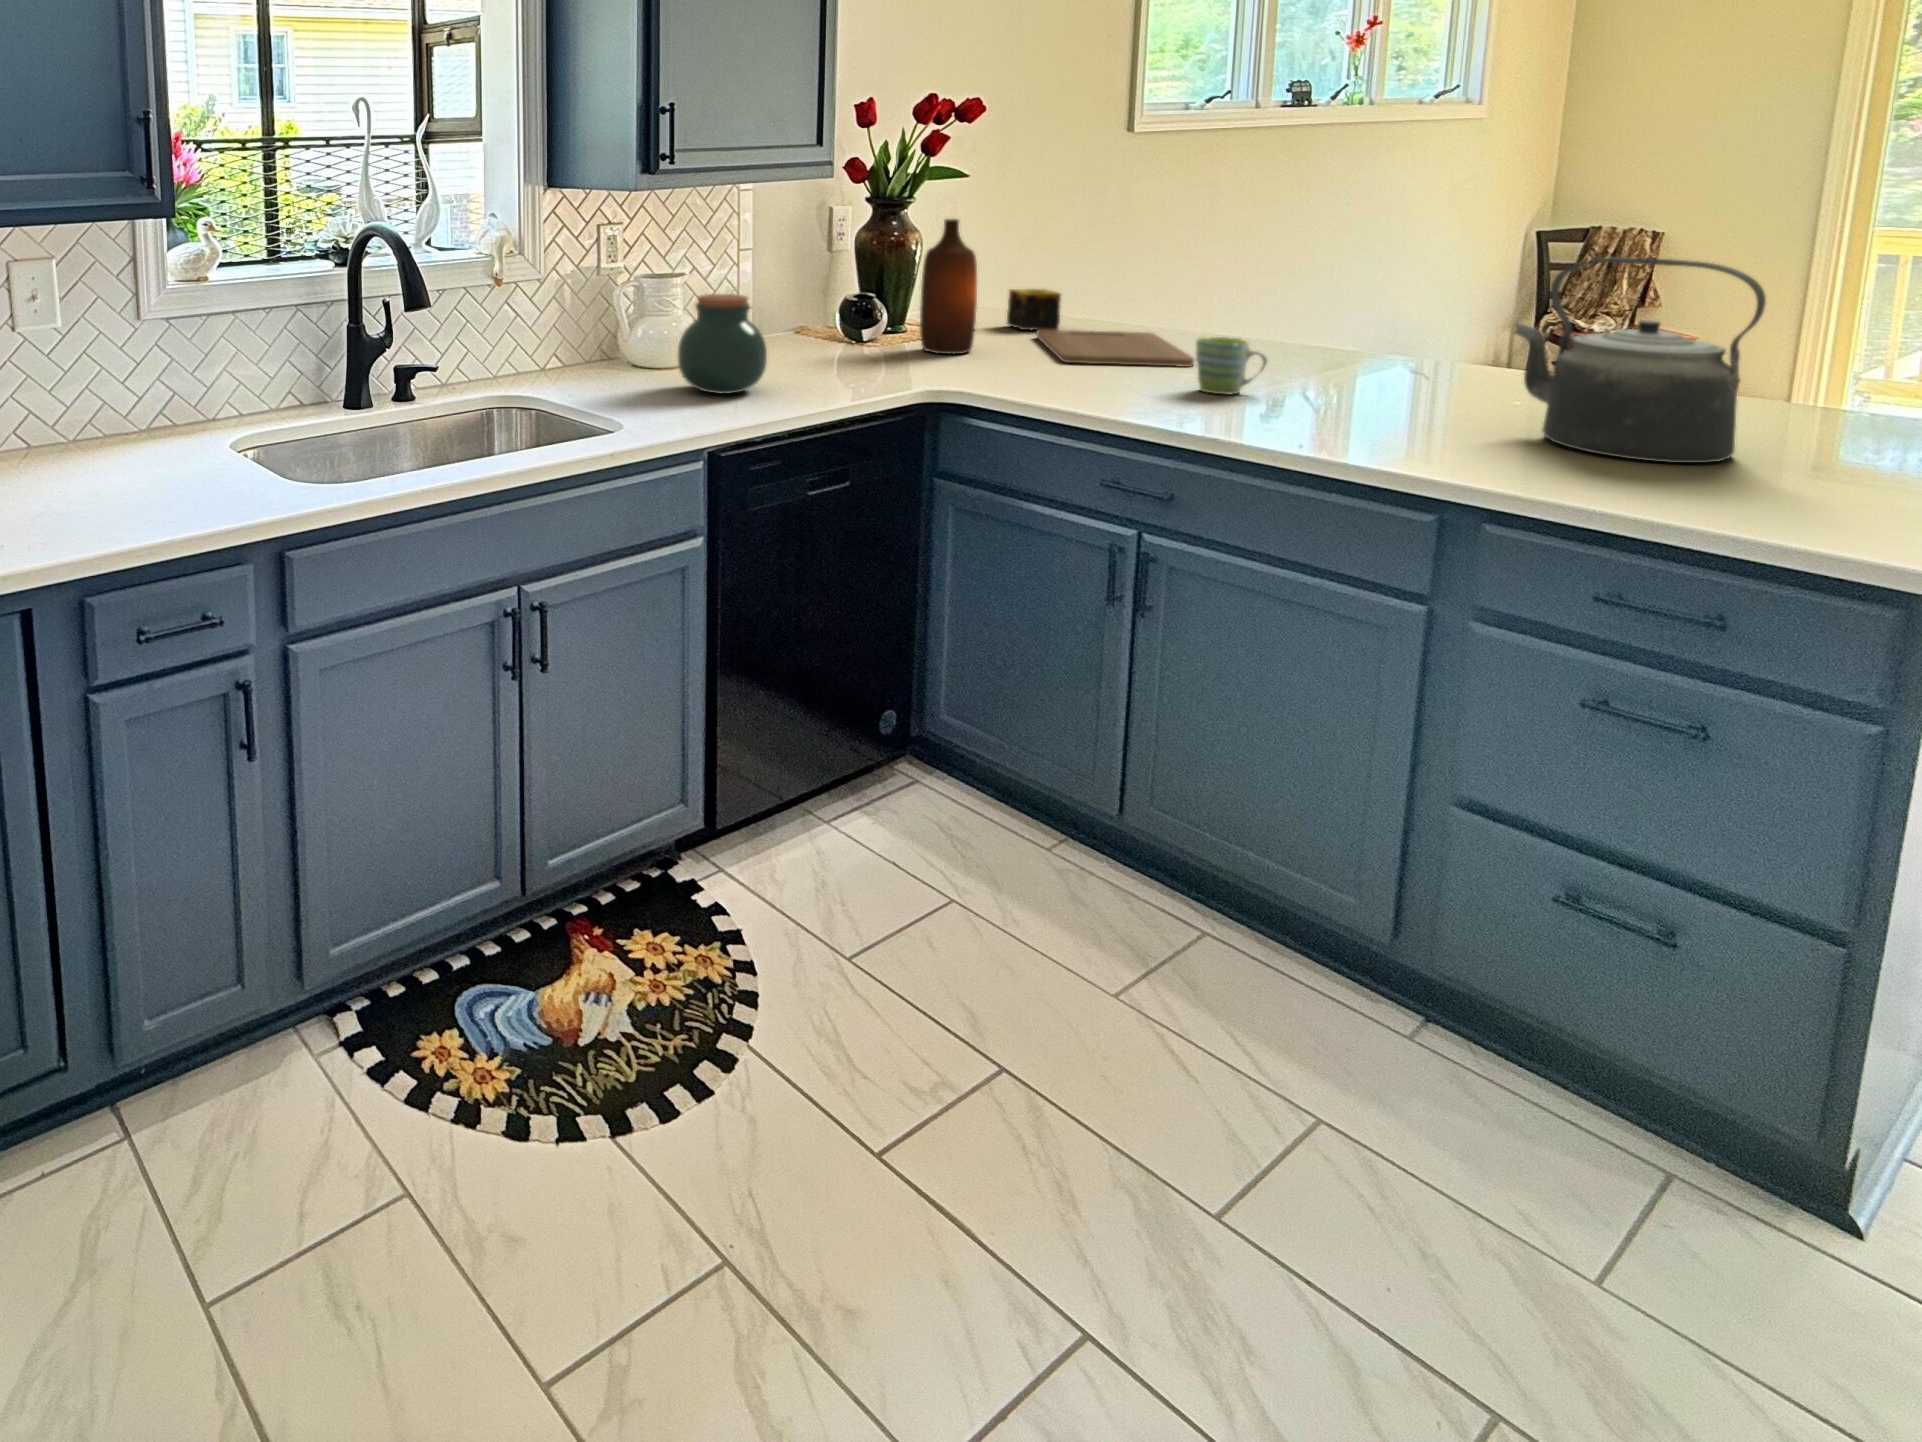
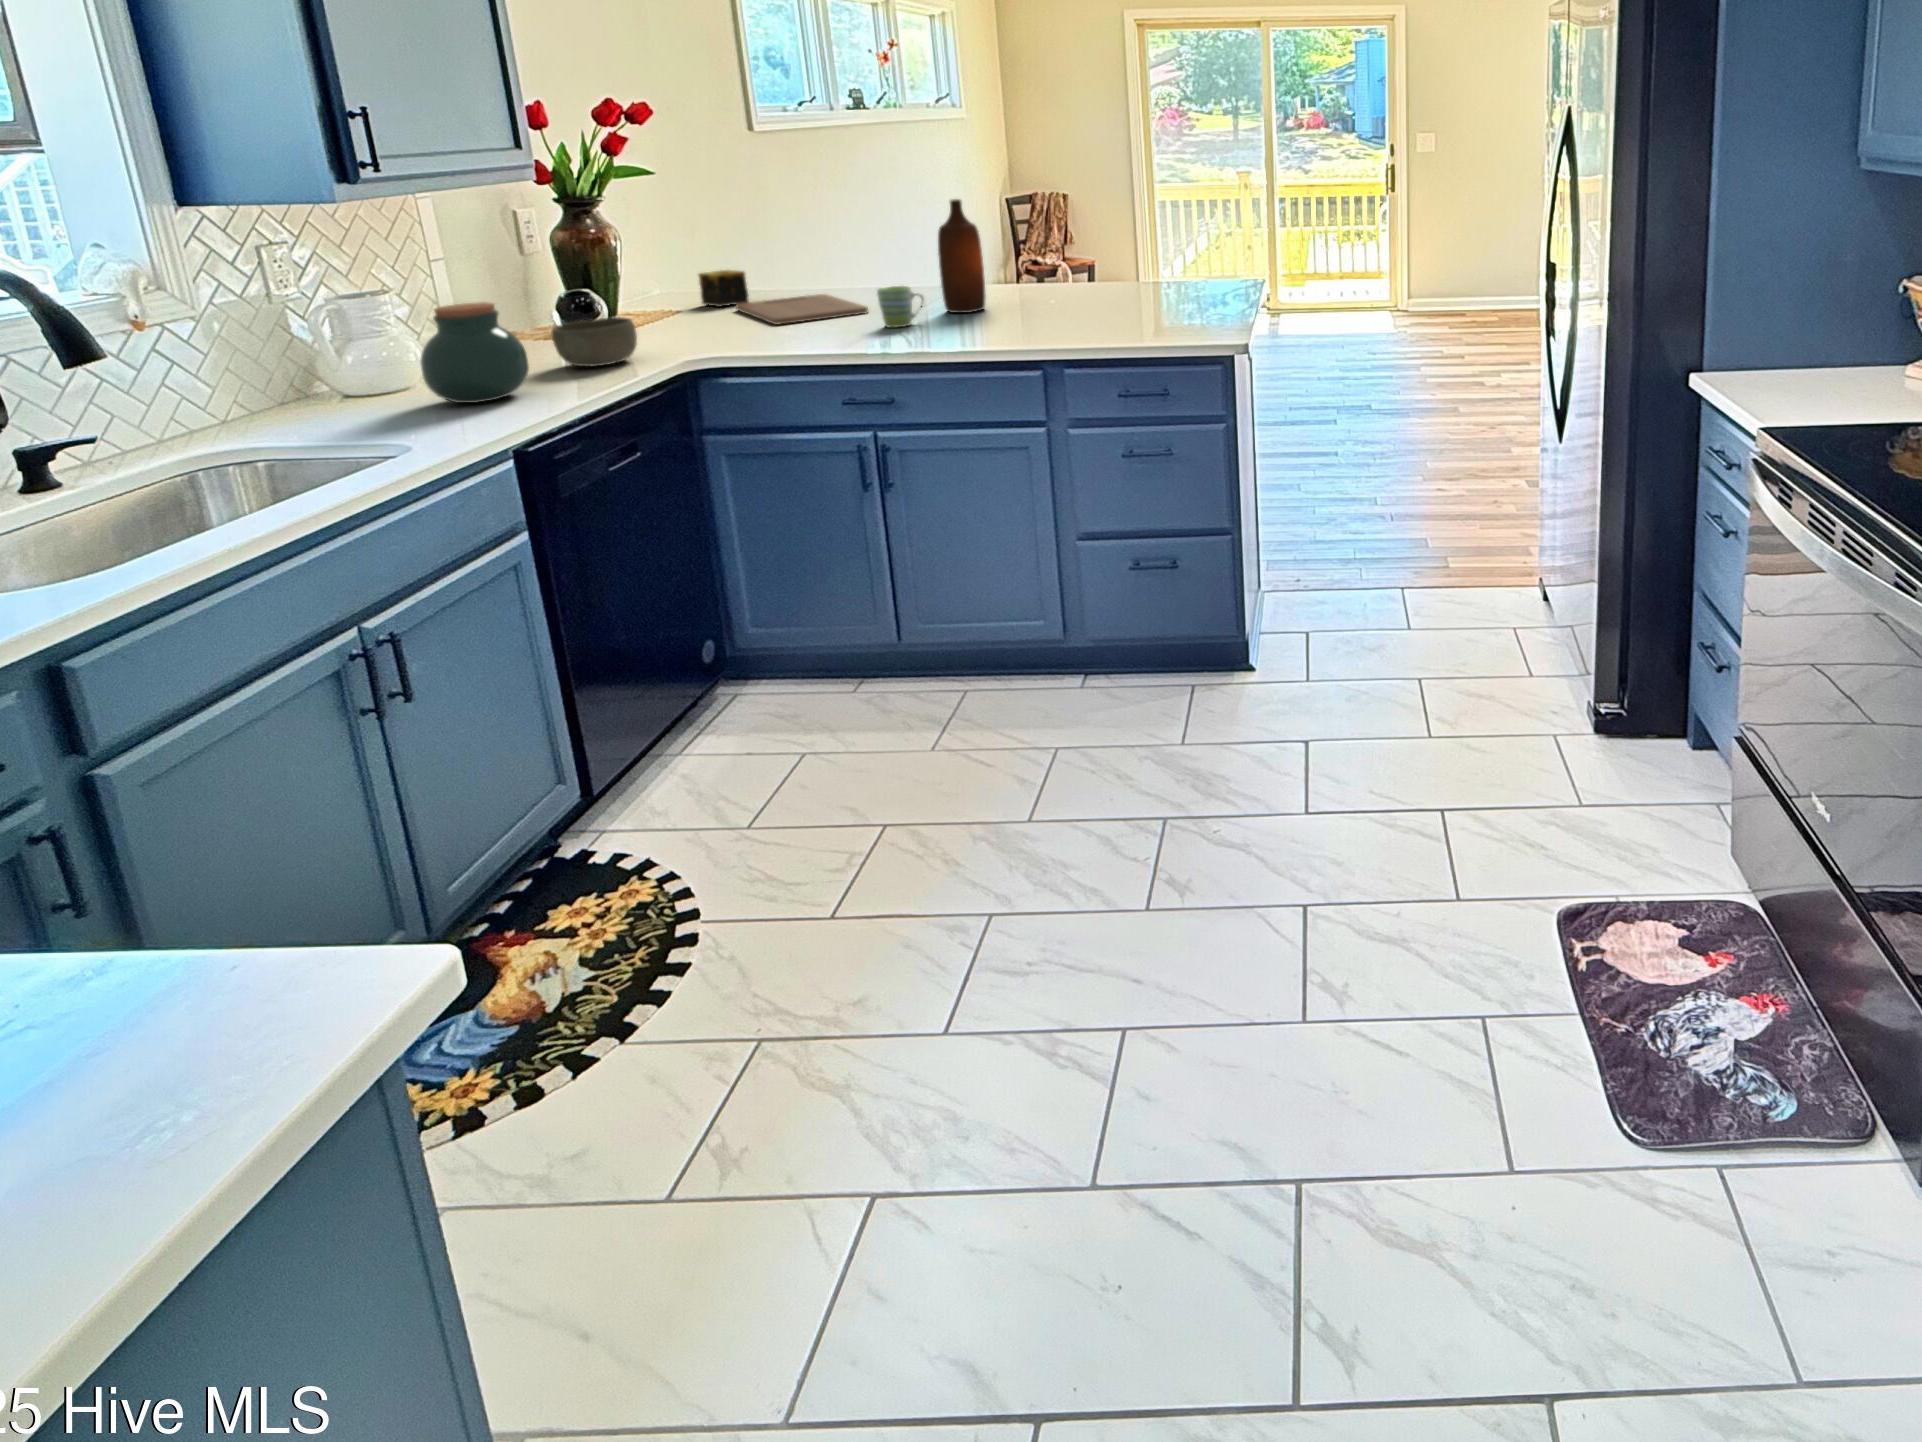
bottle: present [920,219,977,354] -> present [938,199,986,313]
kettle: present [1514,257,1766,463] -> none [1056,207,1160,323]
bowl: none [809,326,891,377] -> present [551,317,637,367]

